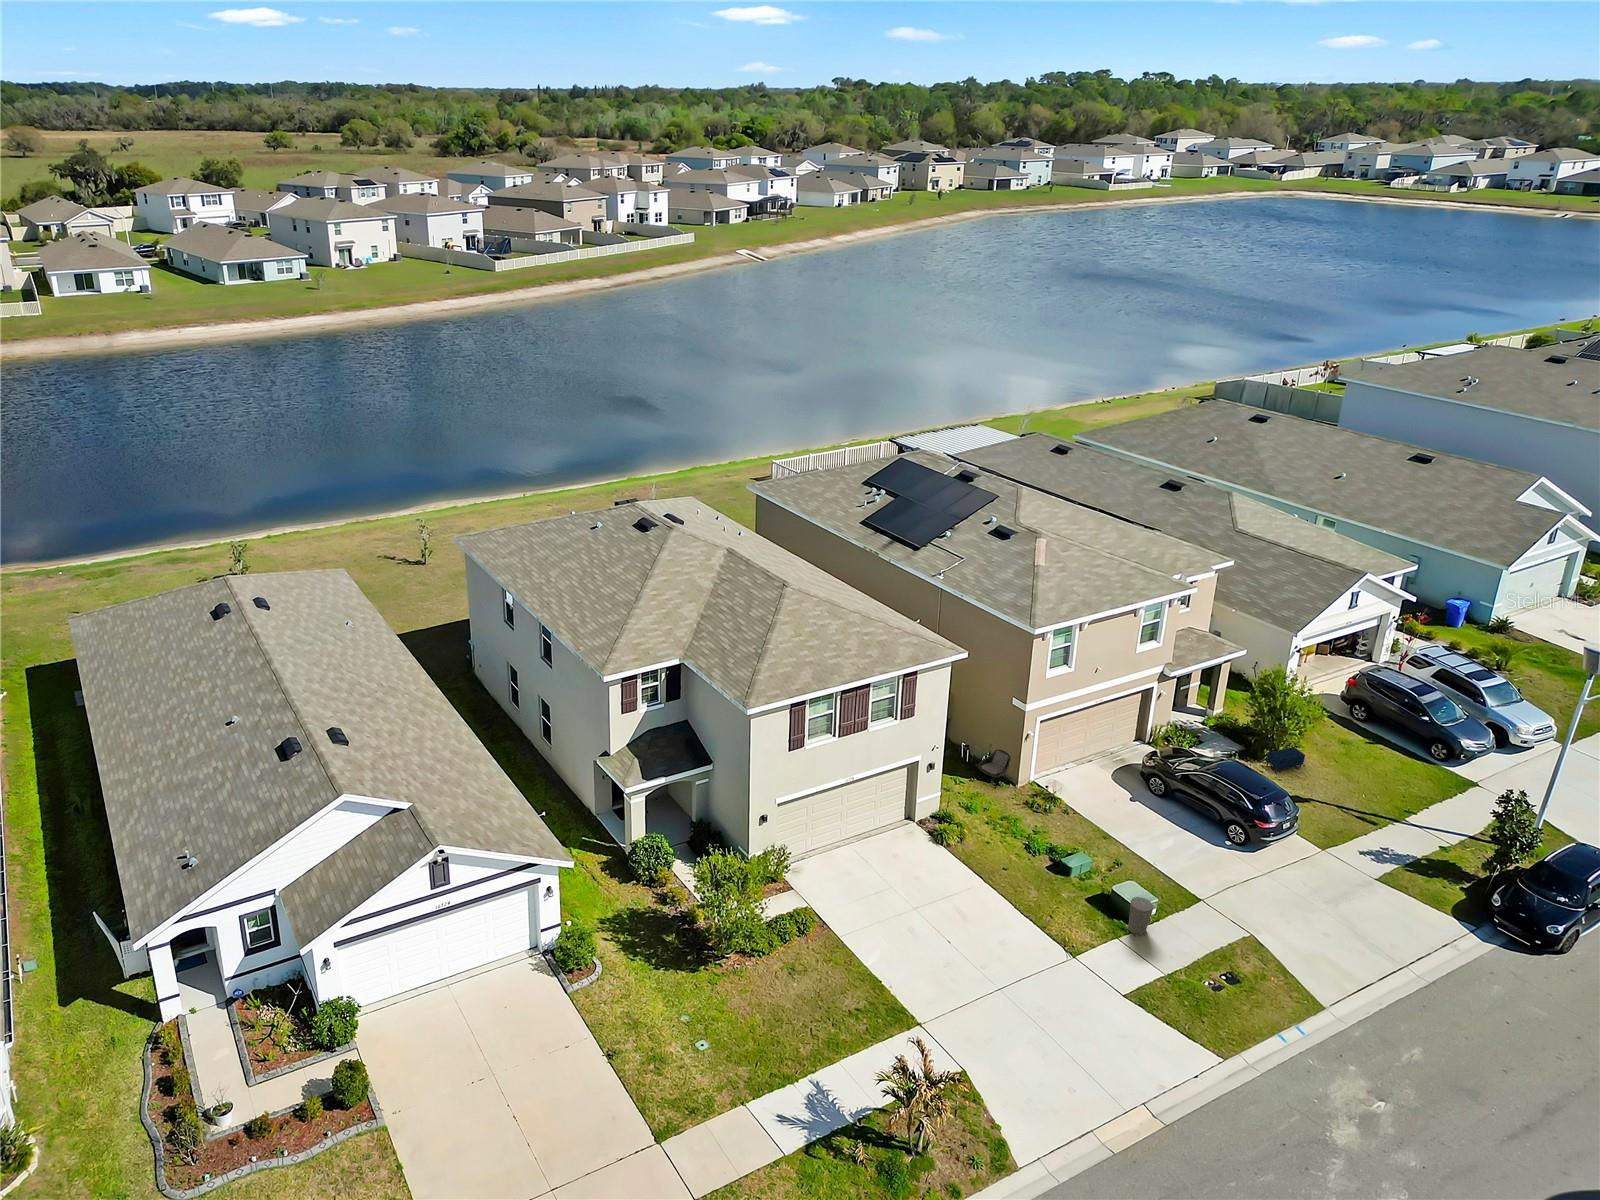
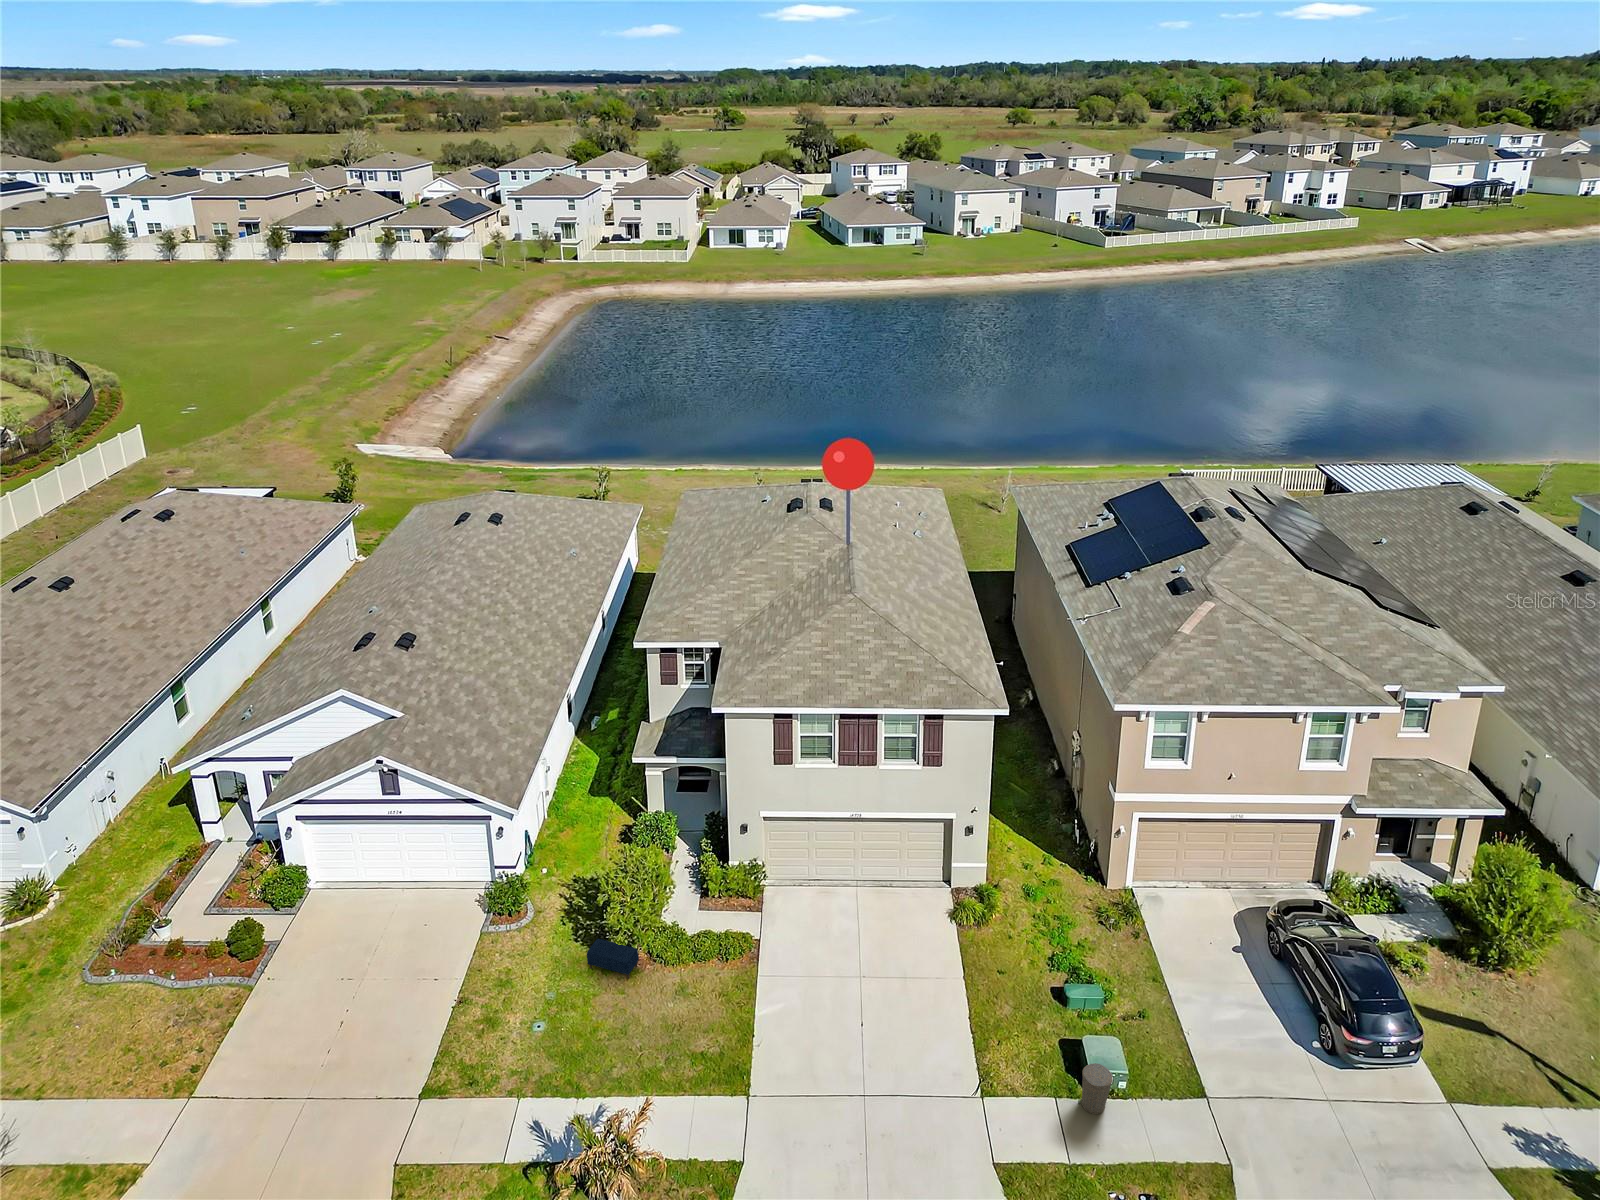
bench: present [1266,747,1305,773] -> present [587,939,639,979]
lounge chair: present [978,749,1011,789] -> none [1060,836,1098,881]

